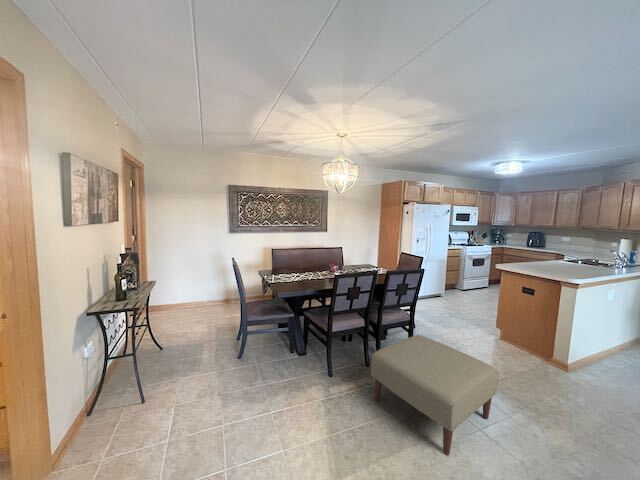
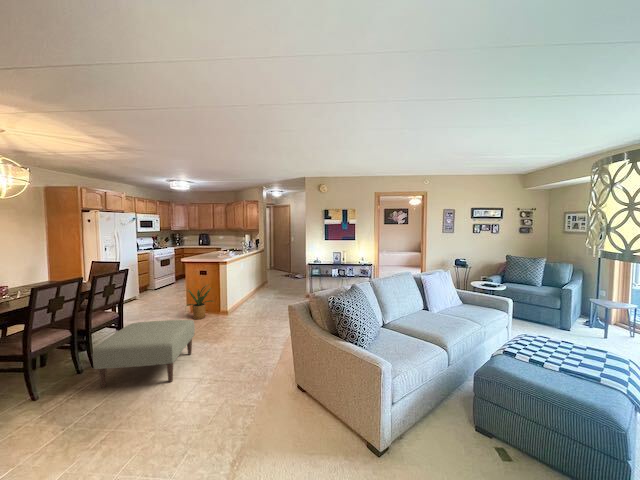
house plant: none [488,306,543,358] -> present [187,285,213,319]

